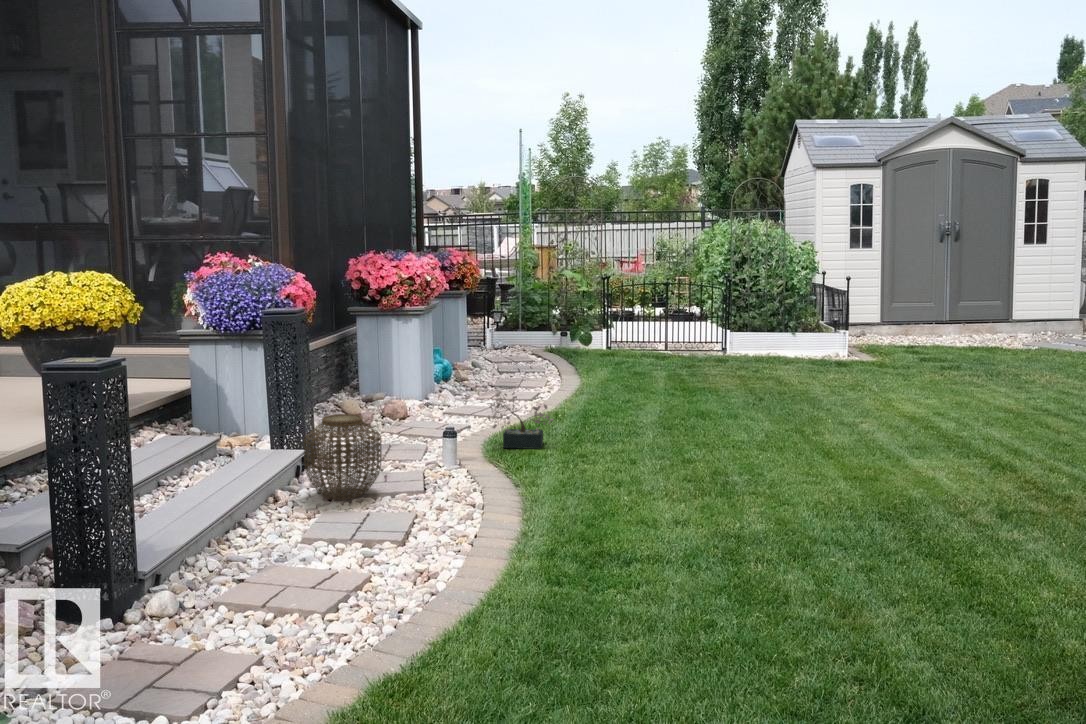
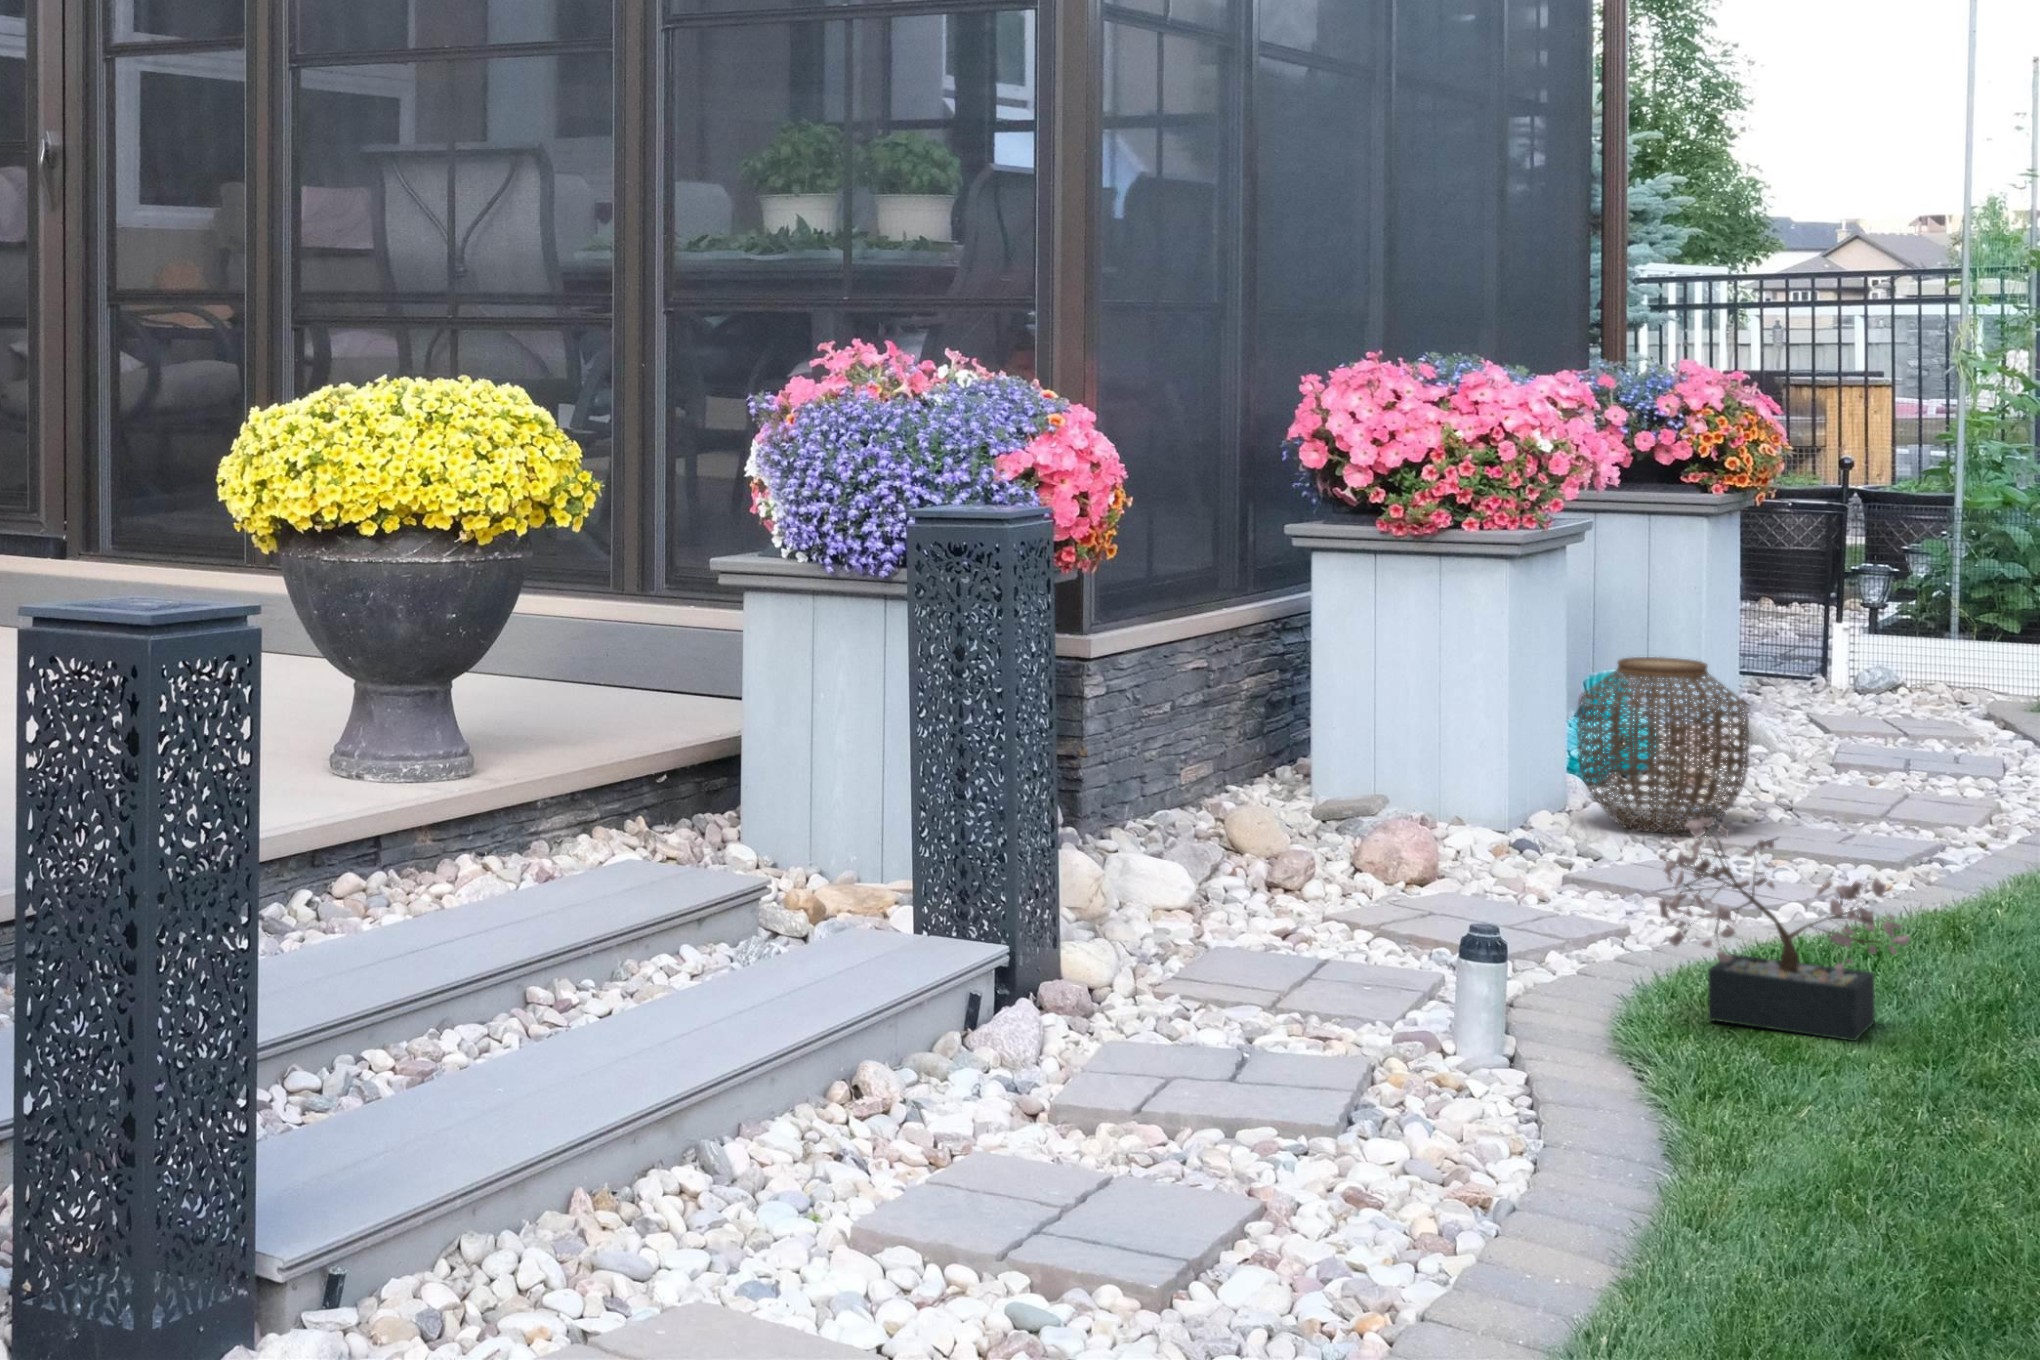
woven basket: present [304,414,382,500] -> present [1577,657,1749,833]

